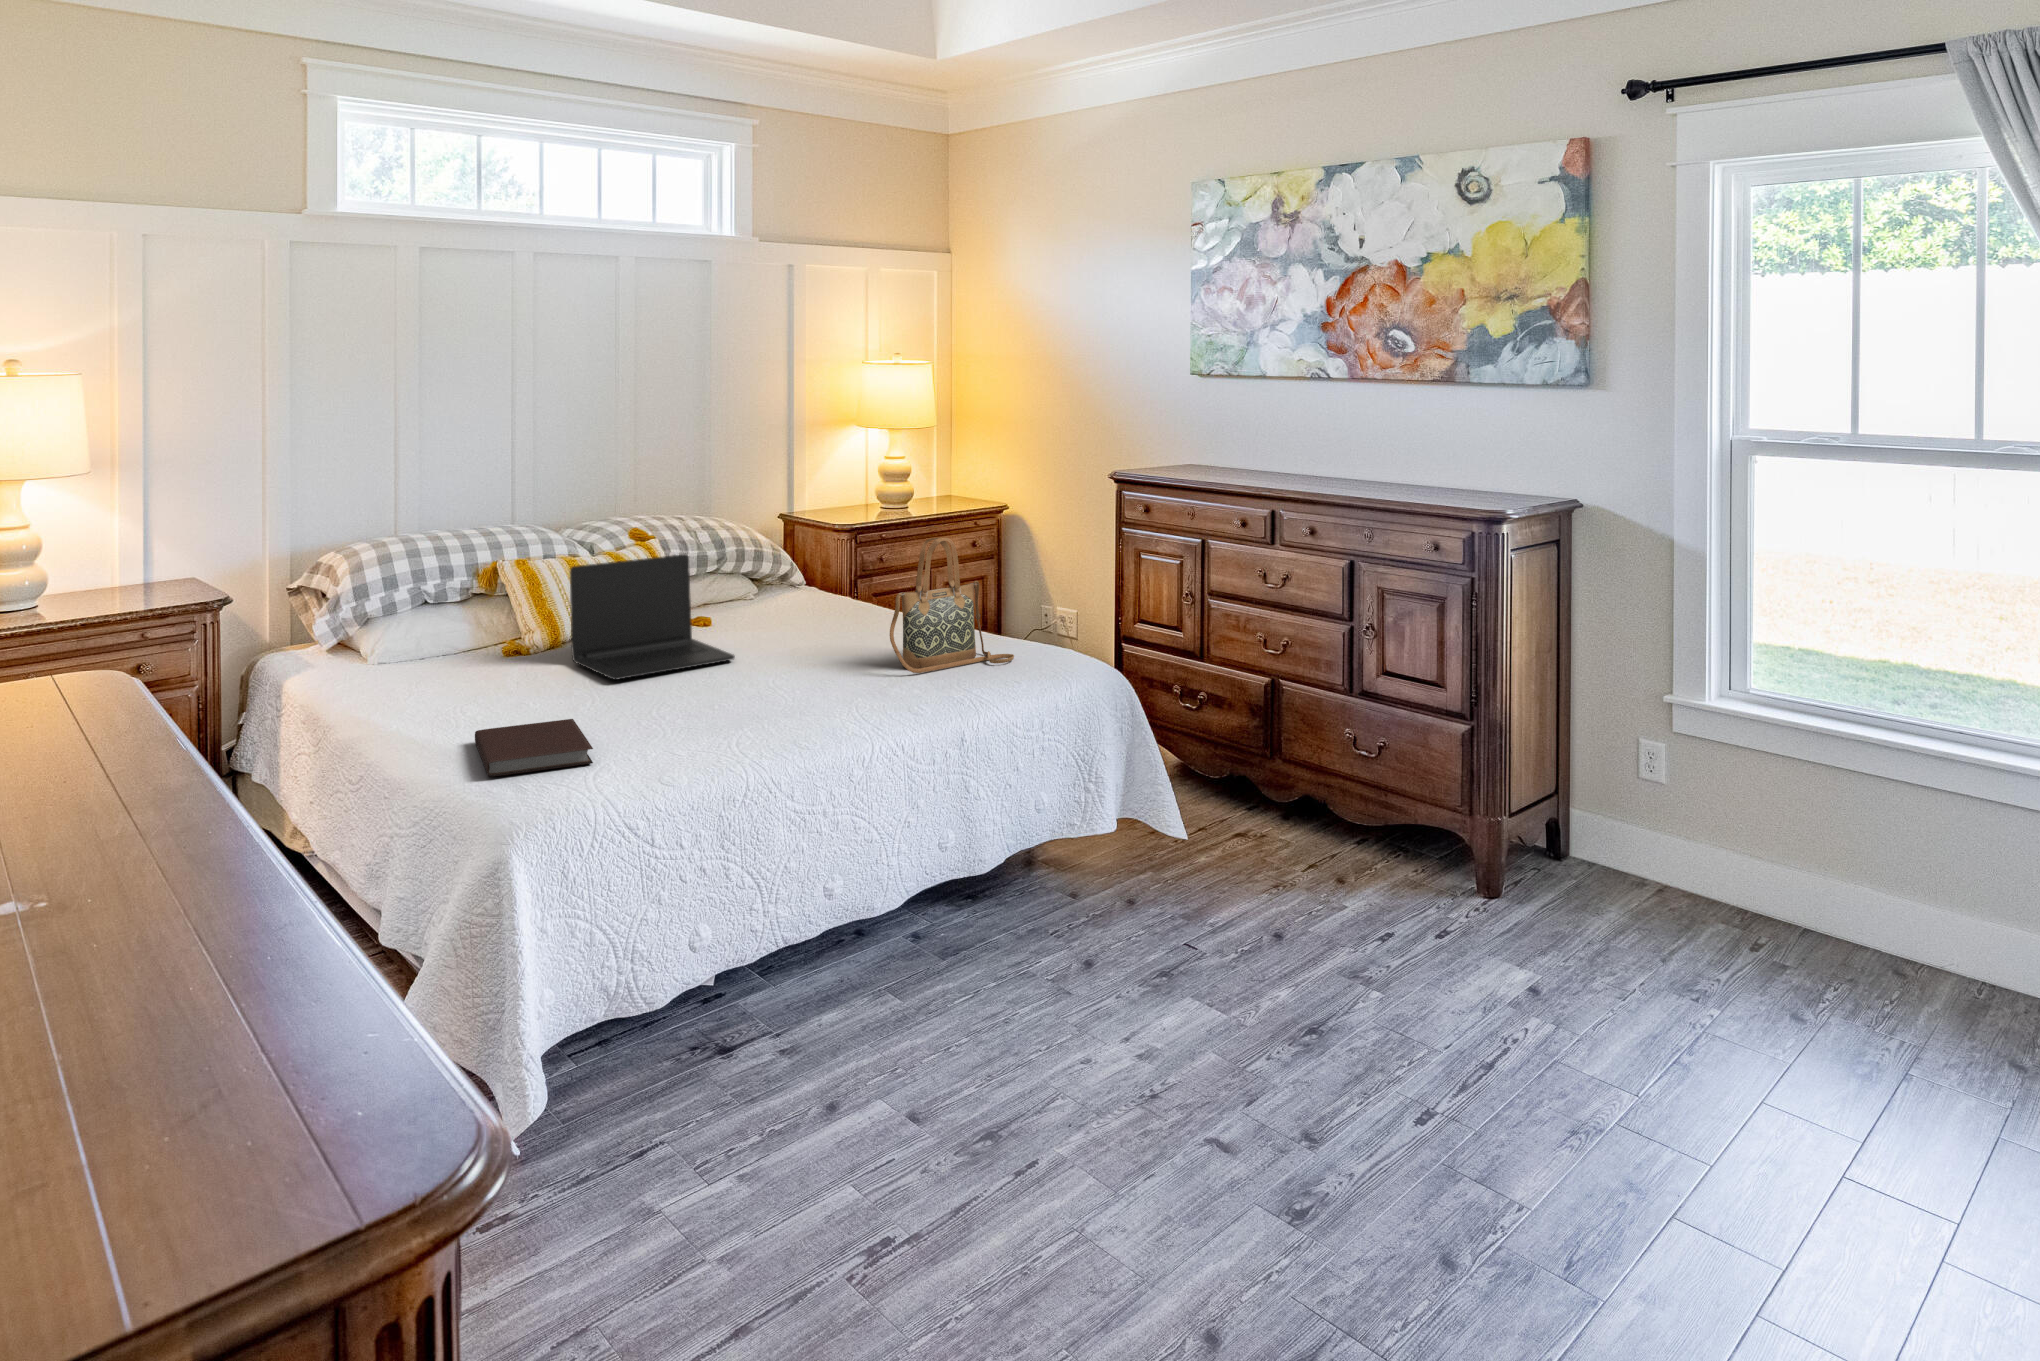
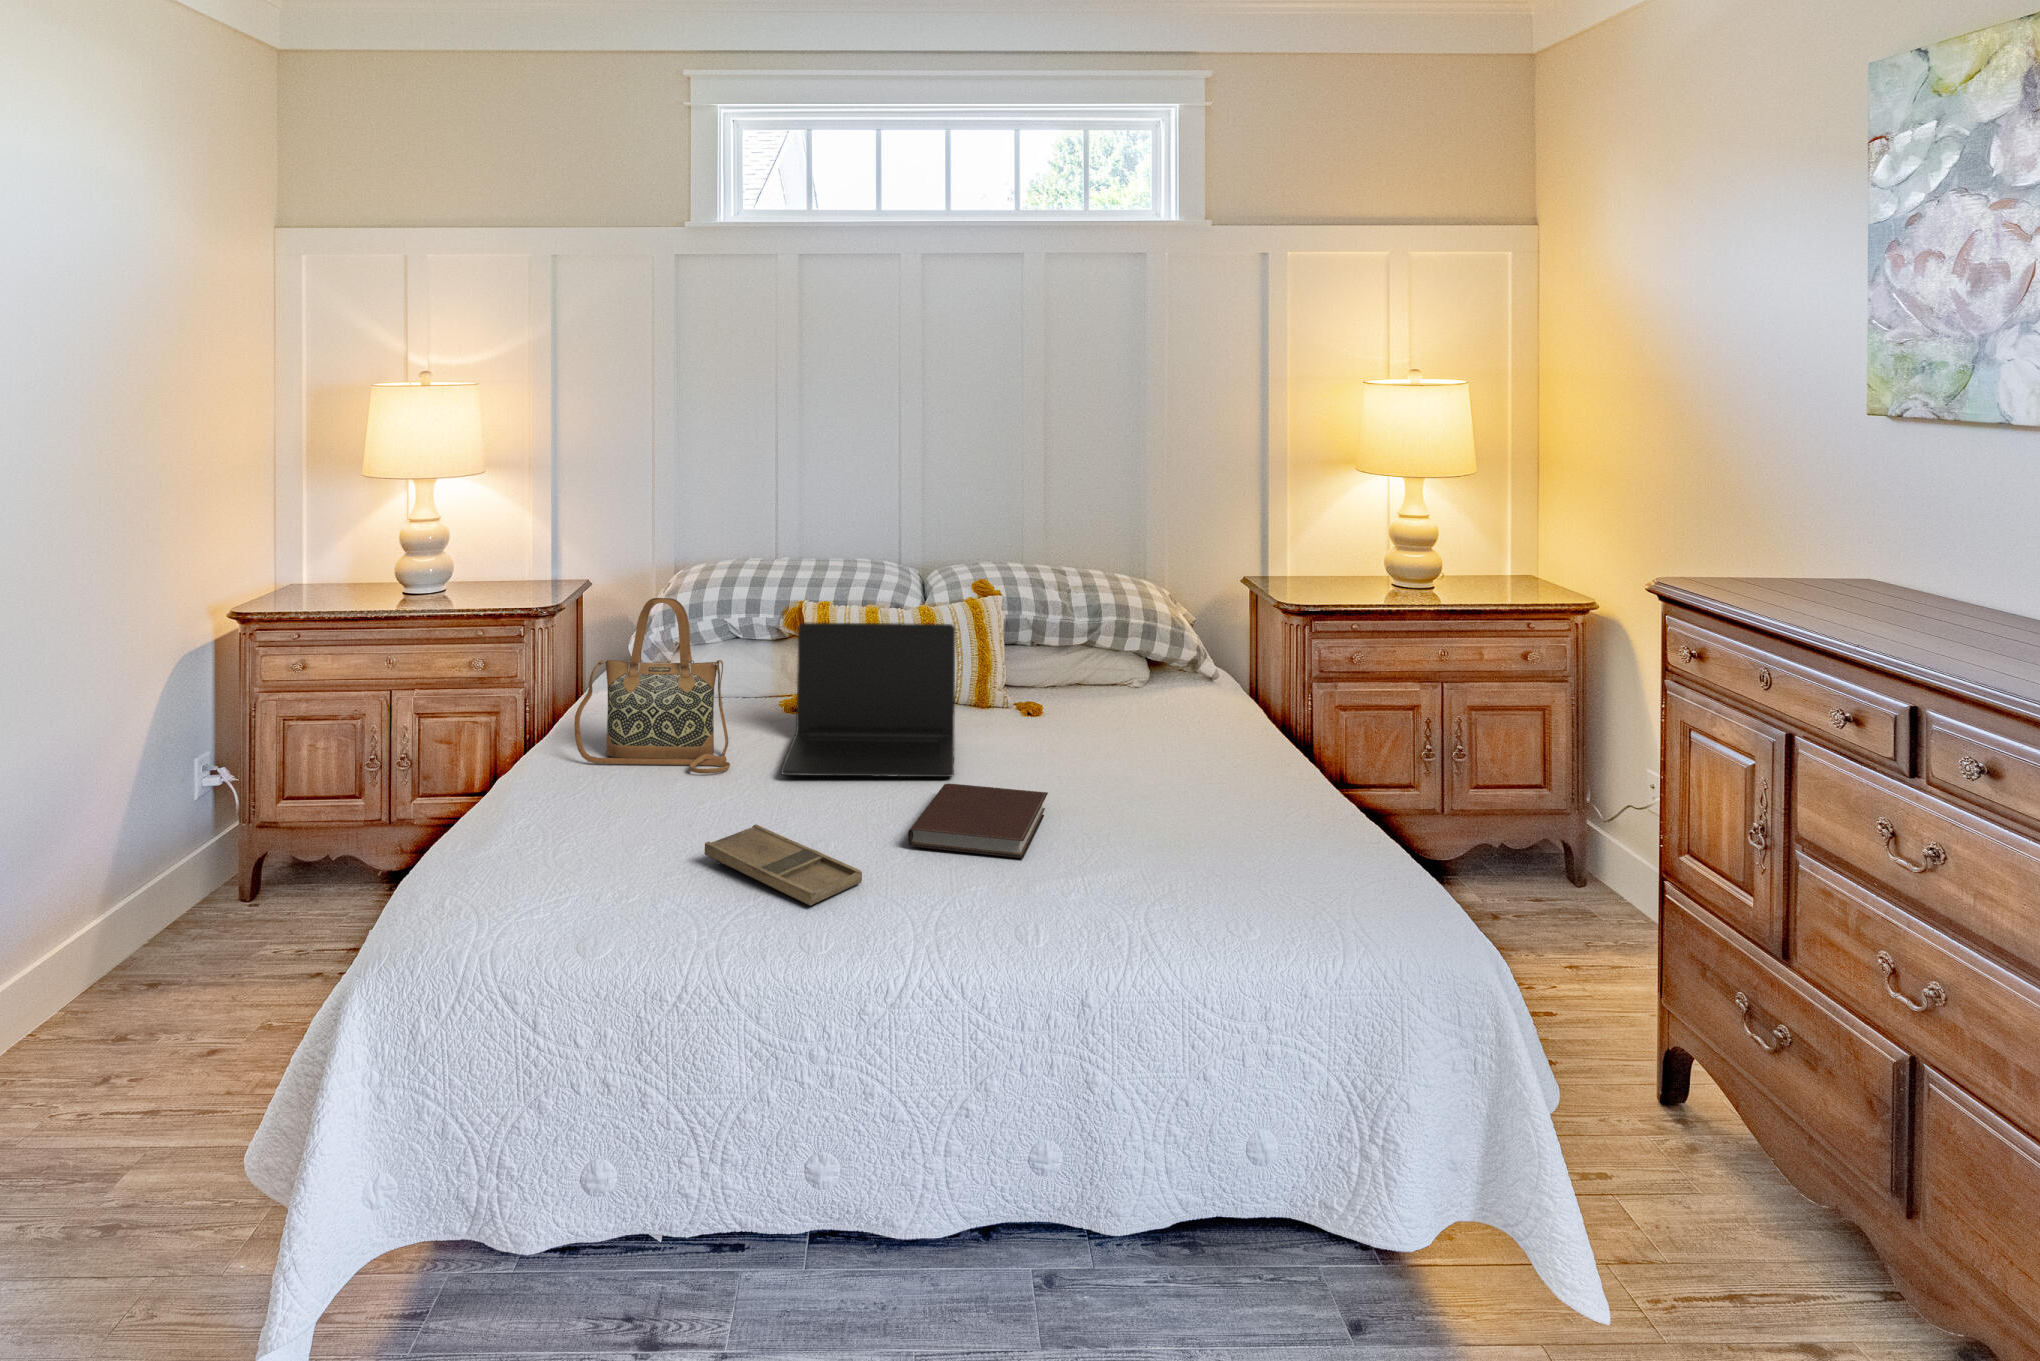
handbag: present [890,538,1014,673] -> present [574,598,730,773]
tray: none [657,699,781,727] -> present [705,824,862,905]
notebook: present [475,719,593,776] -> present [908,784,1048,858]

